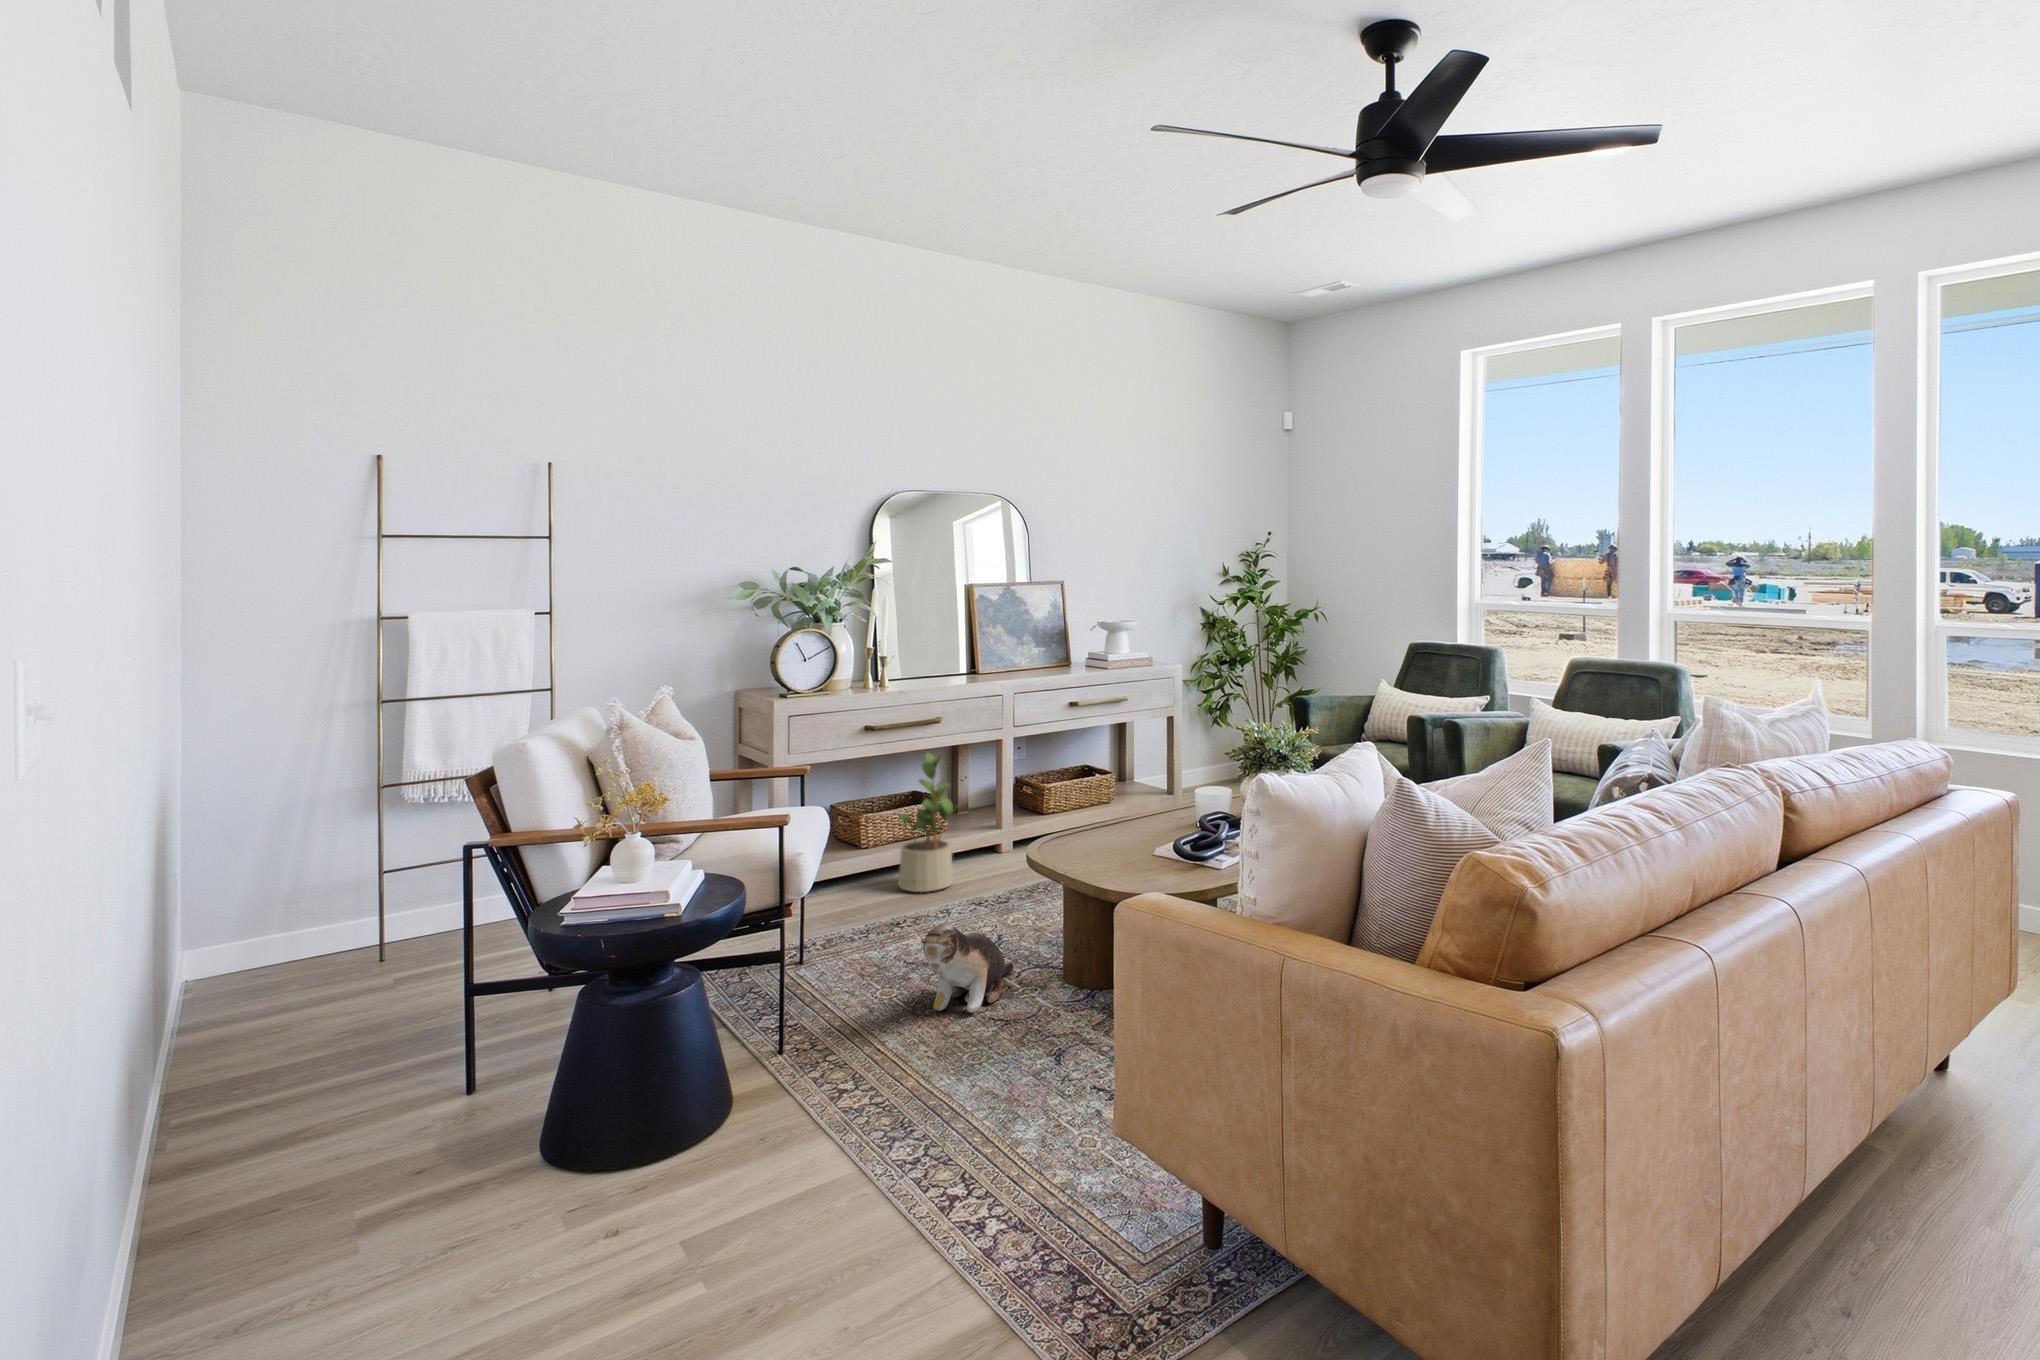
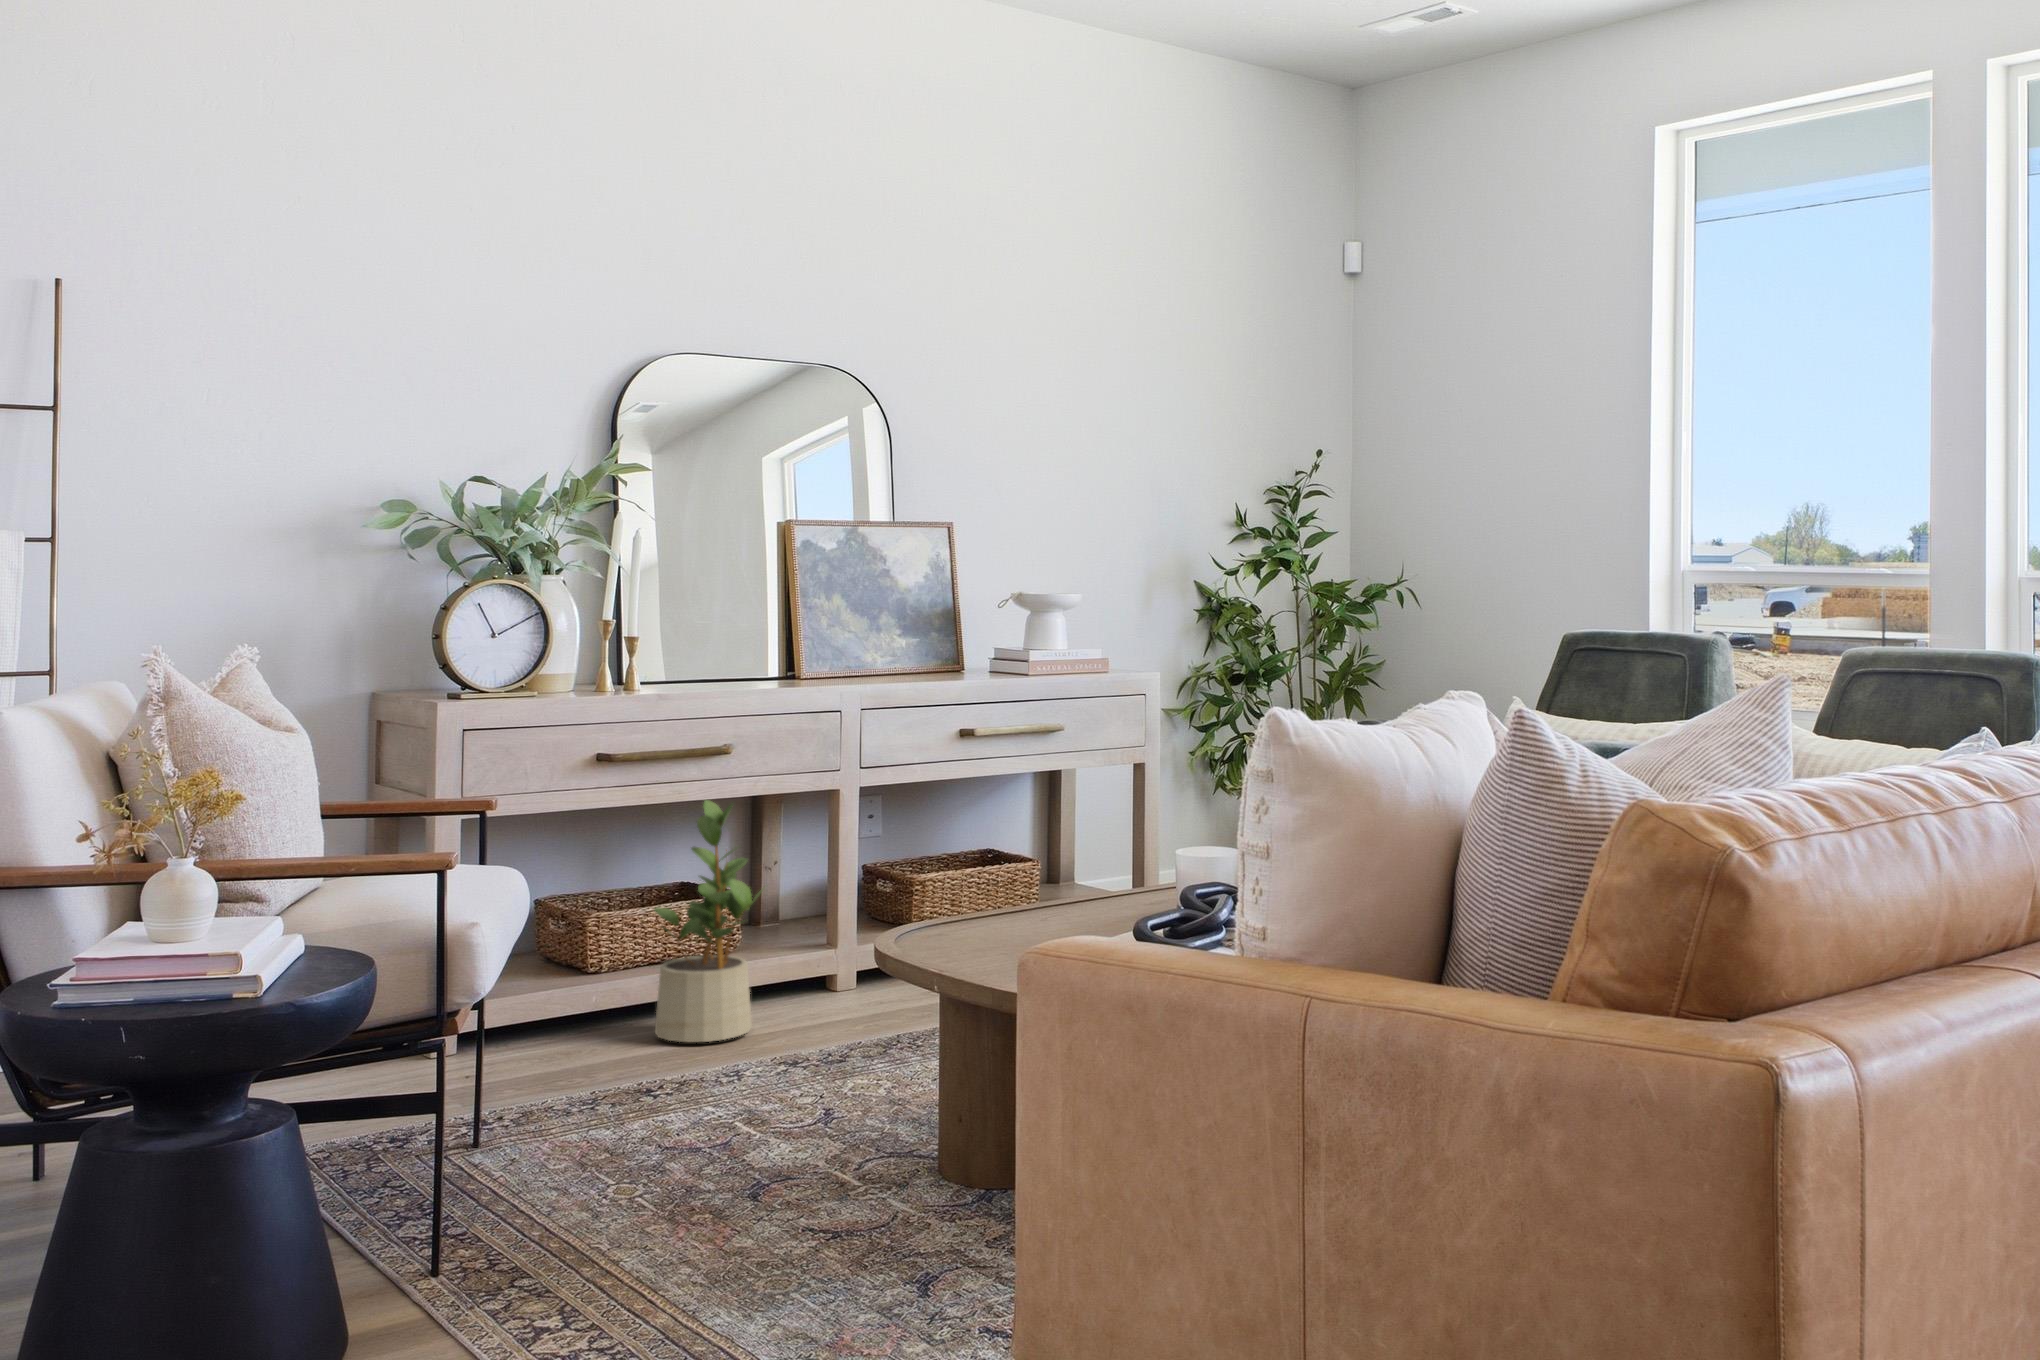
plush toy: present [914,923,1013,1012] -> none [671,1055,851,1214]

